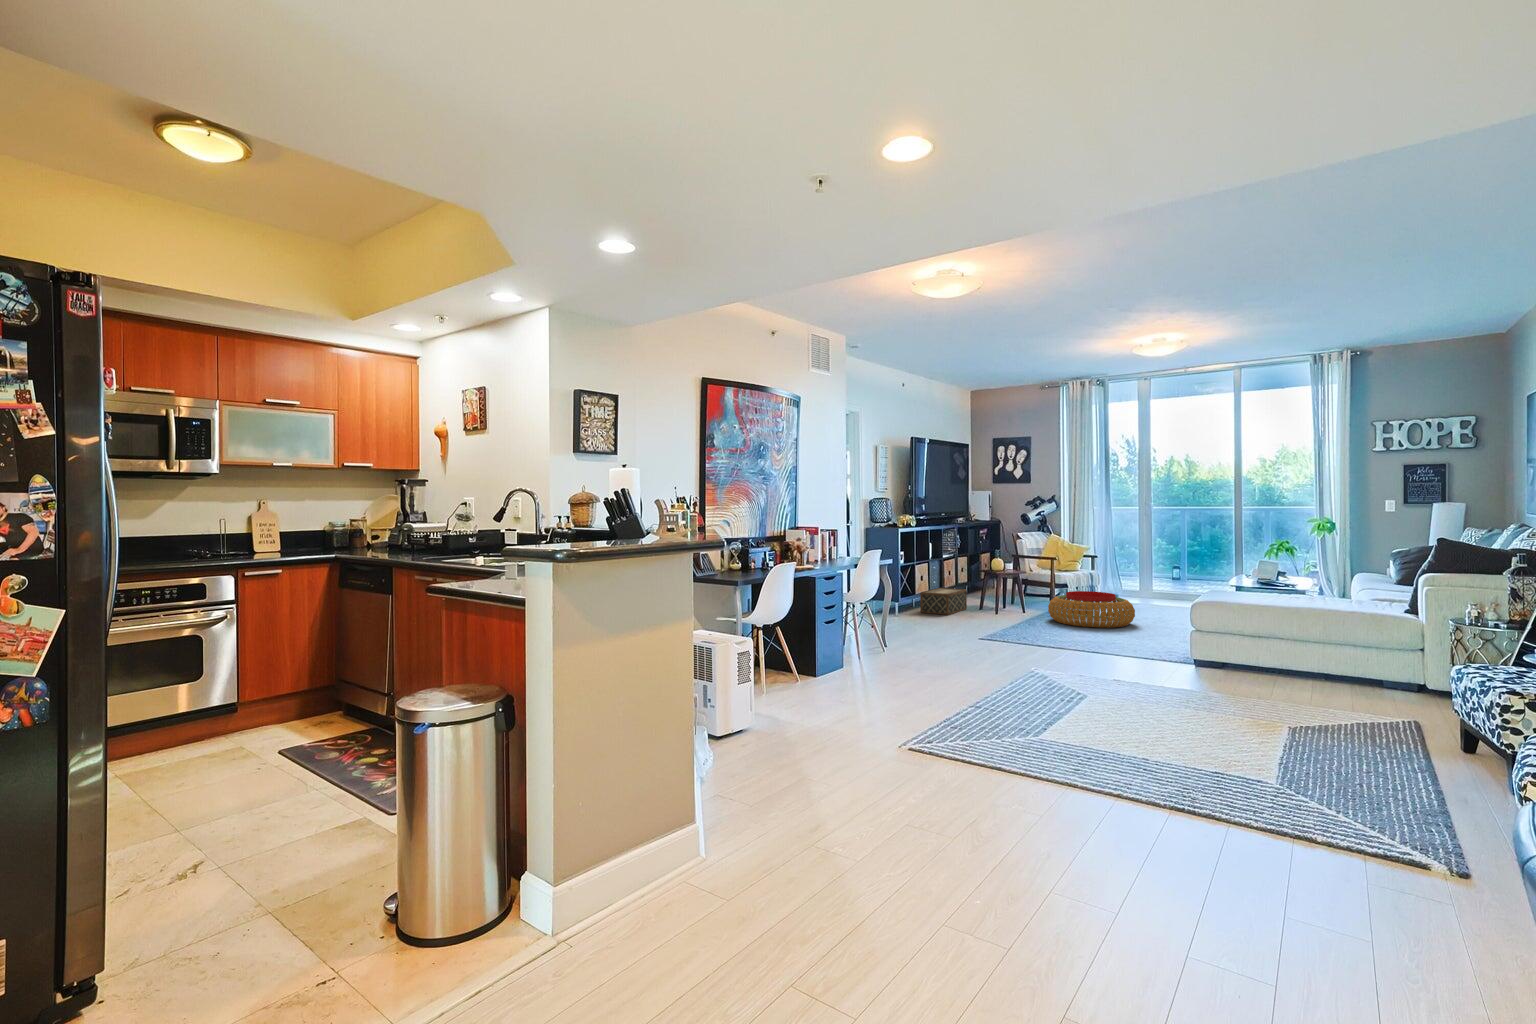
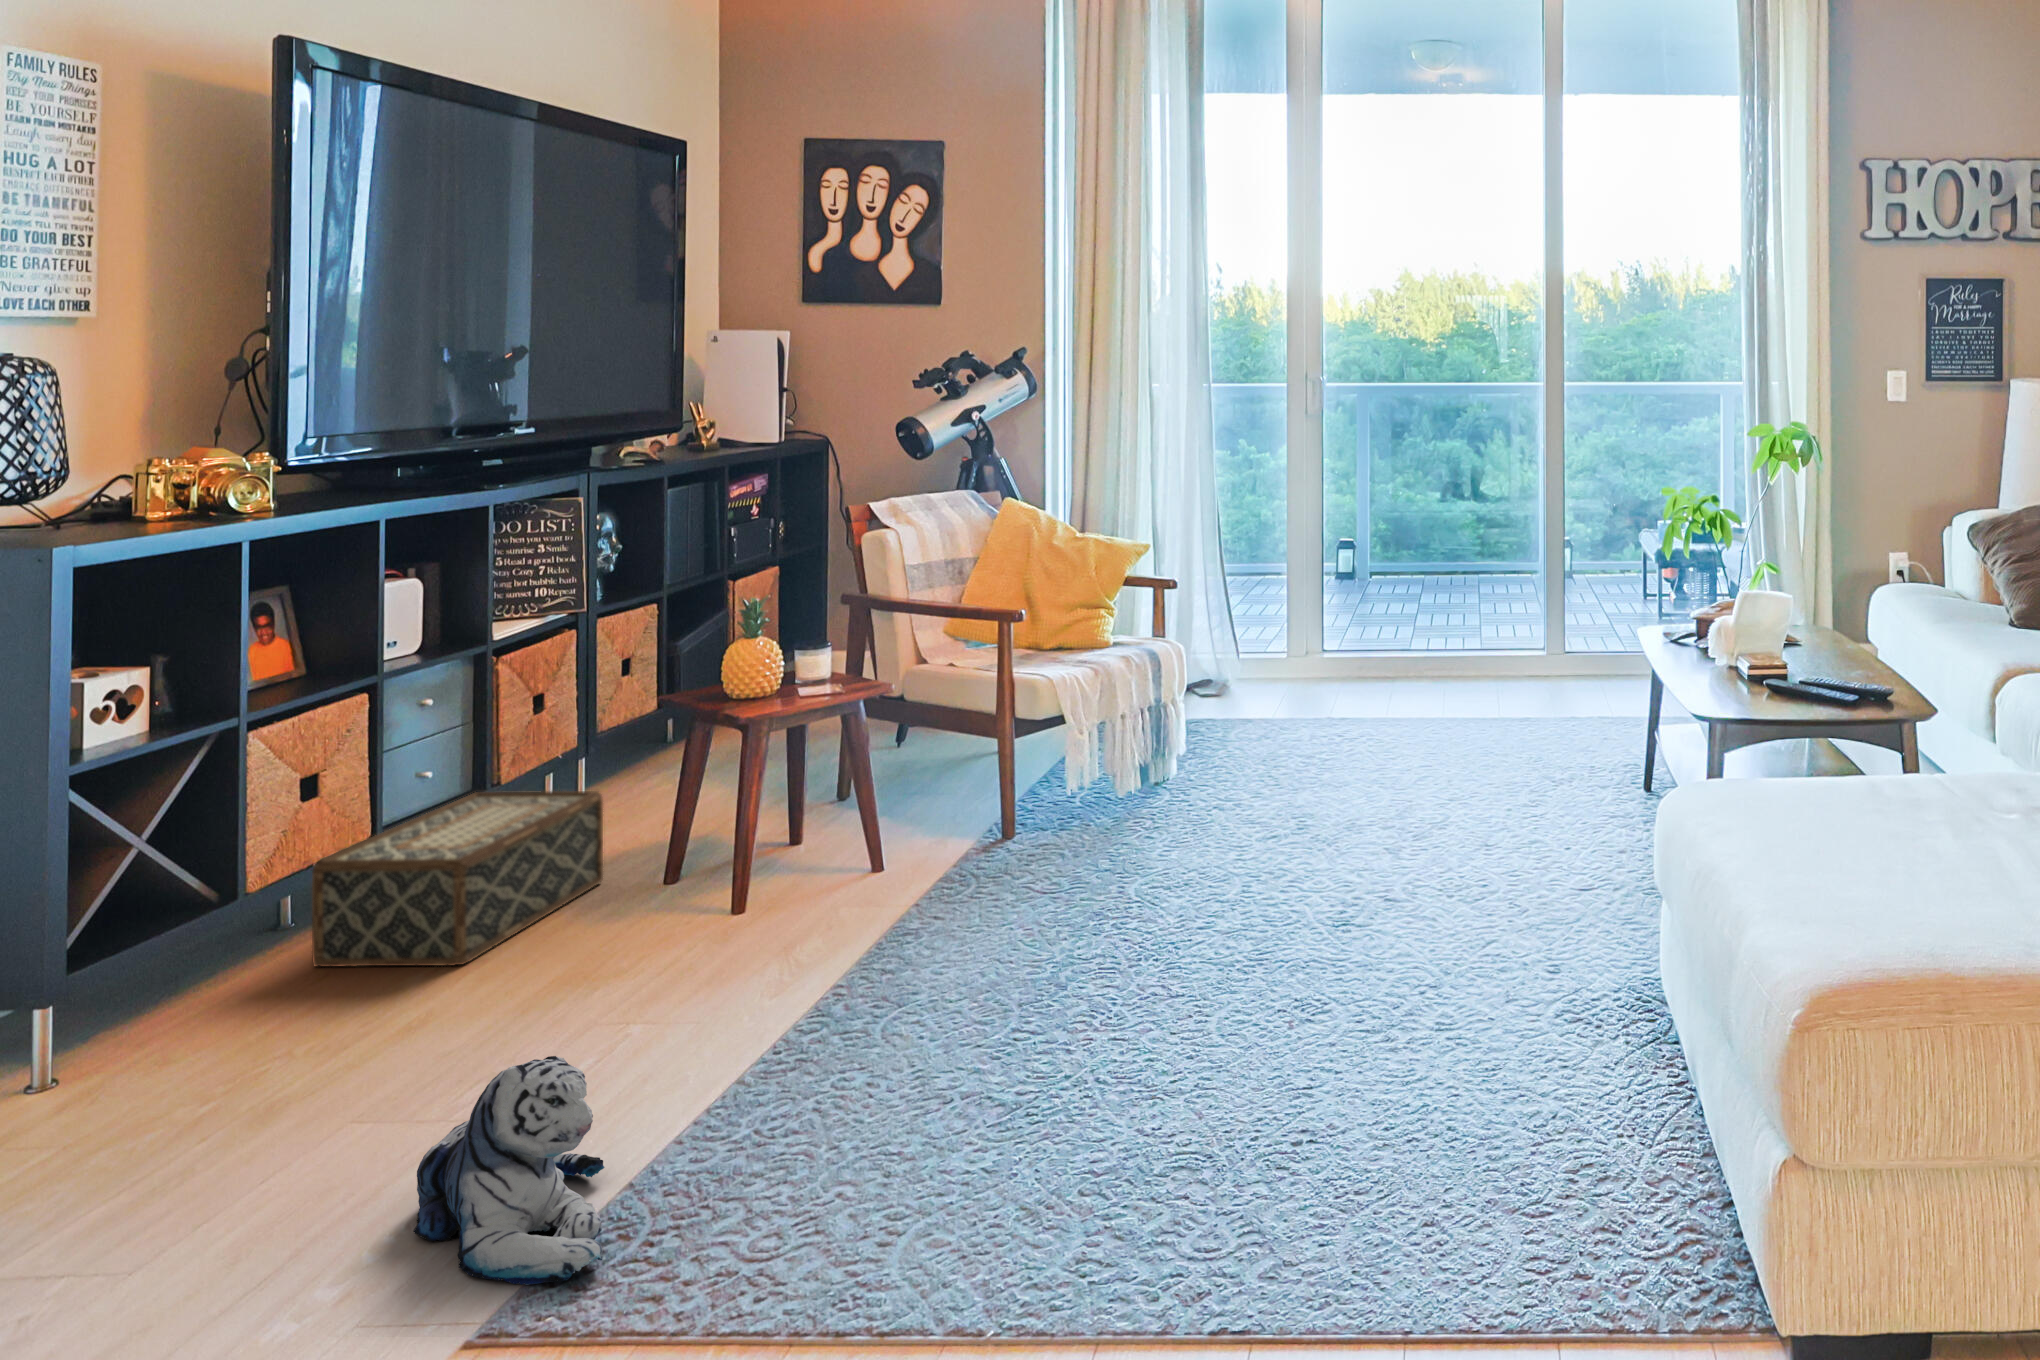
pouf: present [1048,591,1135,628] -> none [957,758,1299,950]
plush toy: none [965,609,999,641] -> present [413,1056,604,1285]

